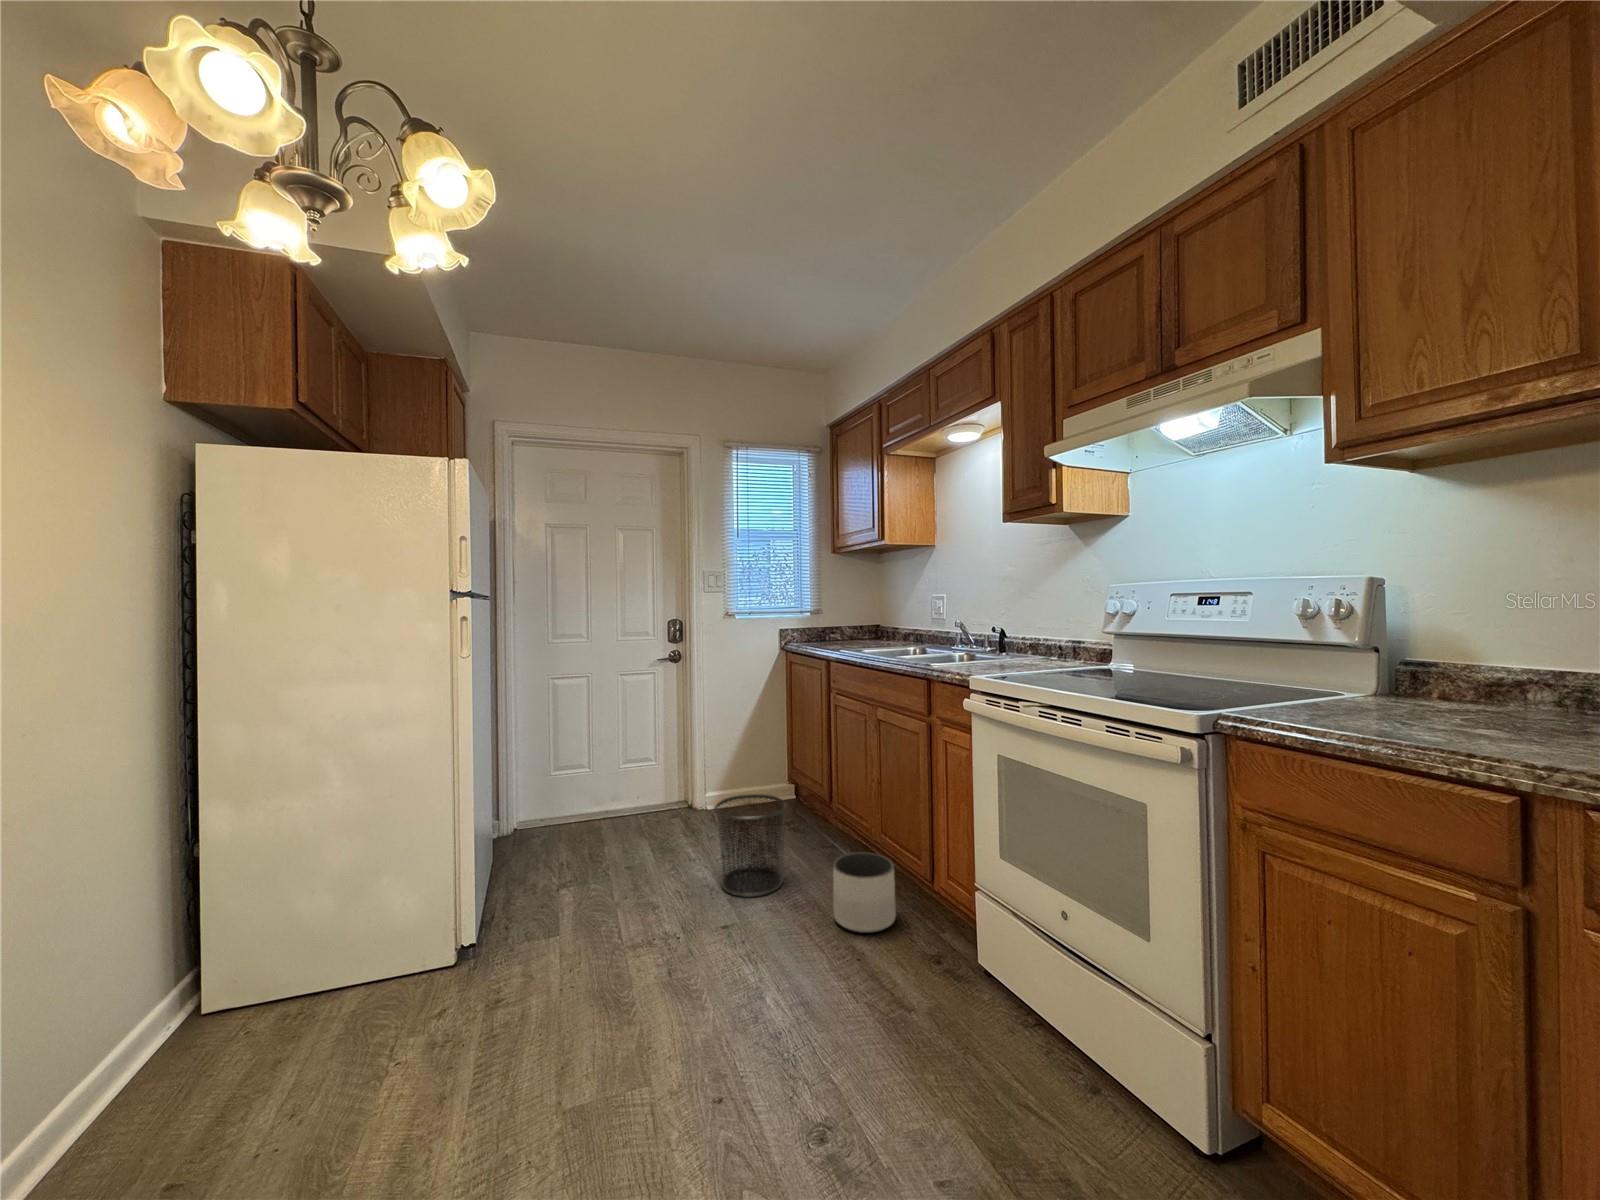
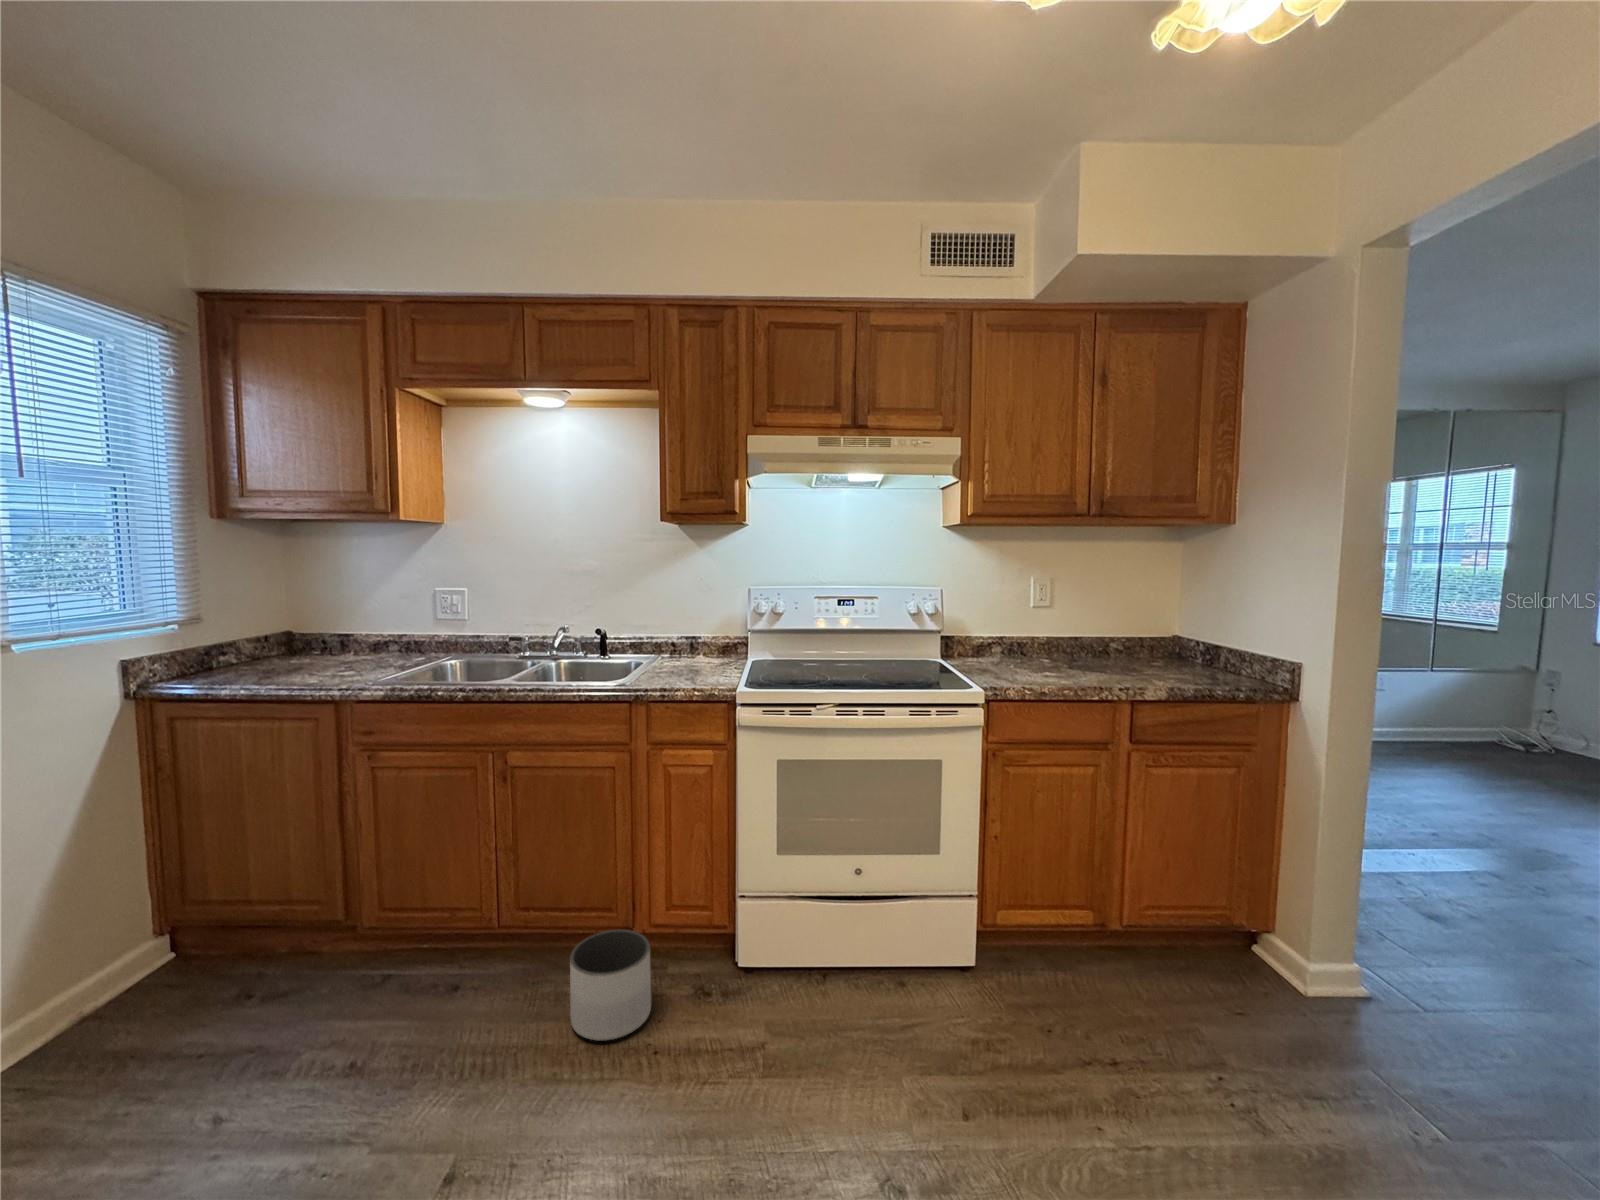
waste bin: present [714,794,787,897] -> none [315,941,462,1145]

